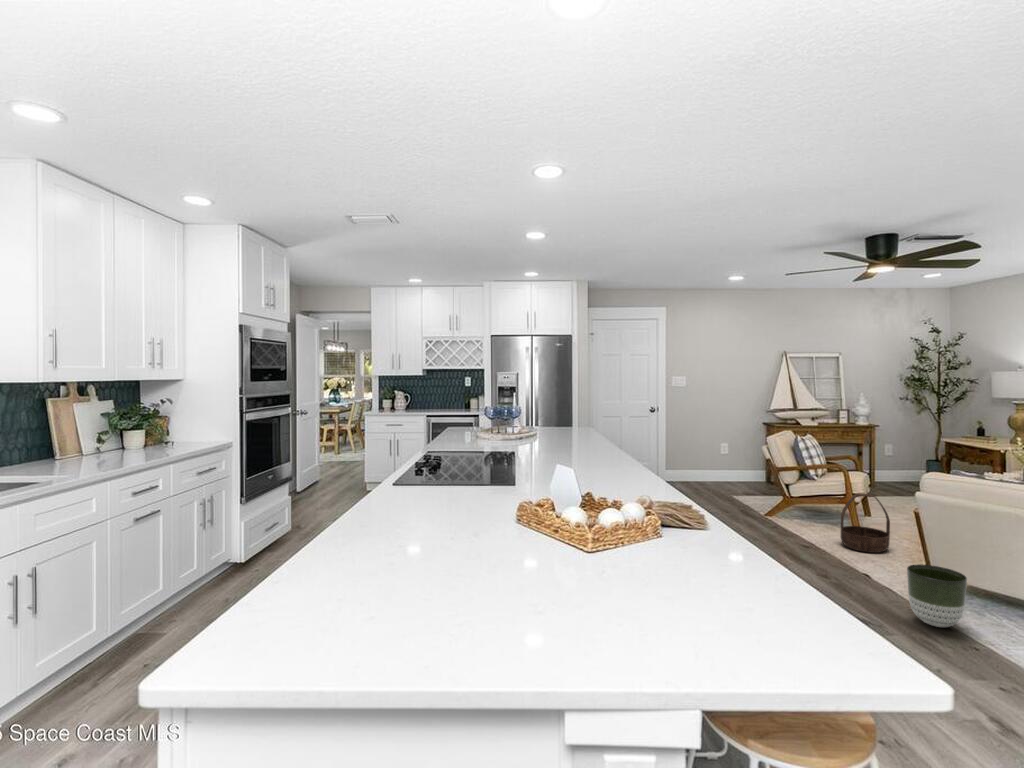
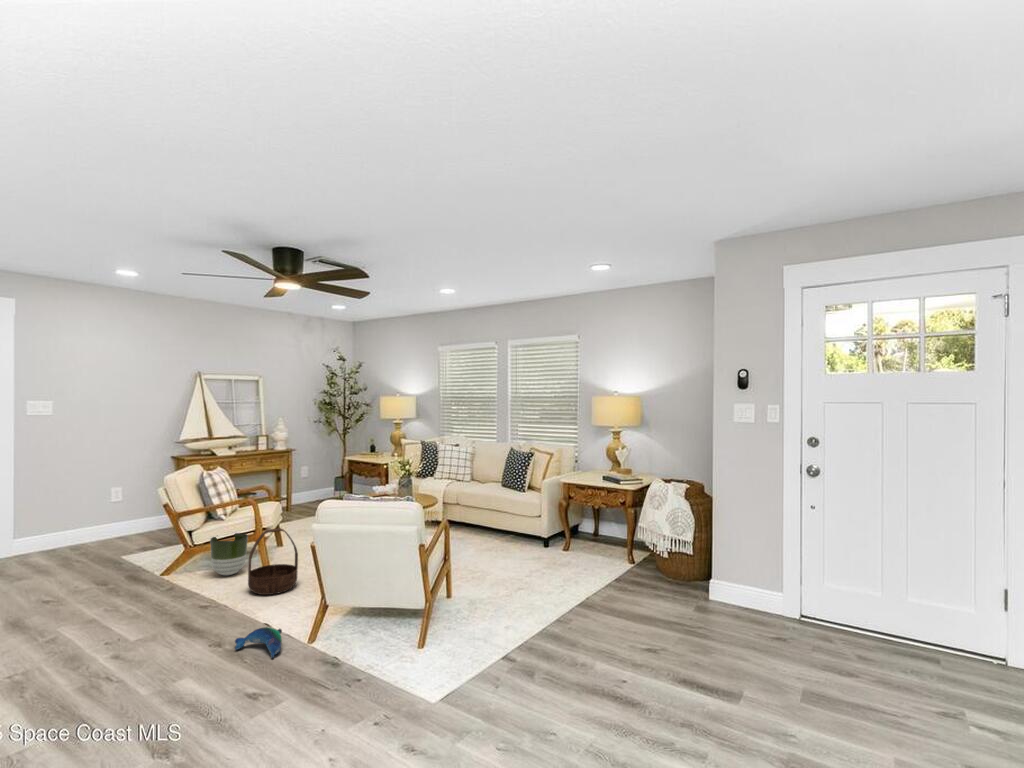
planter: present [907,564,967,627] -> present [210,533,248,575]
plush toy: none [835,572,879,598] -> present [235,627,282,658]

